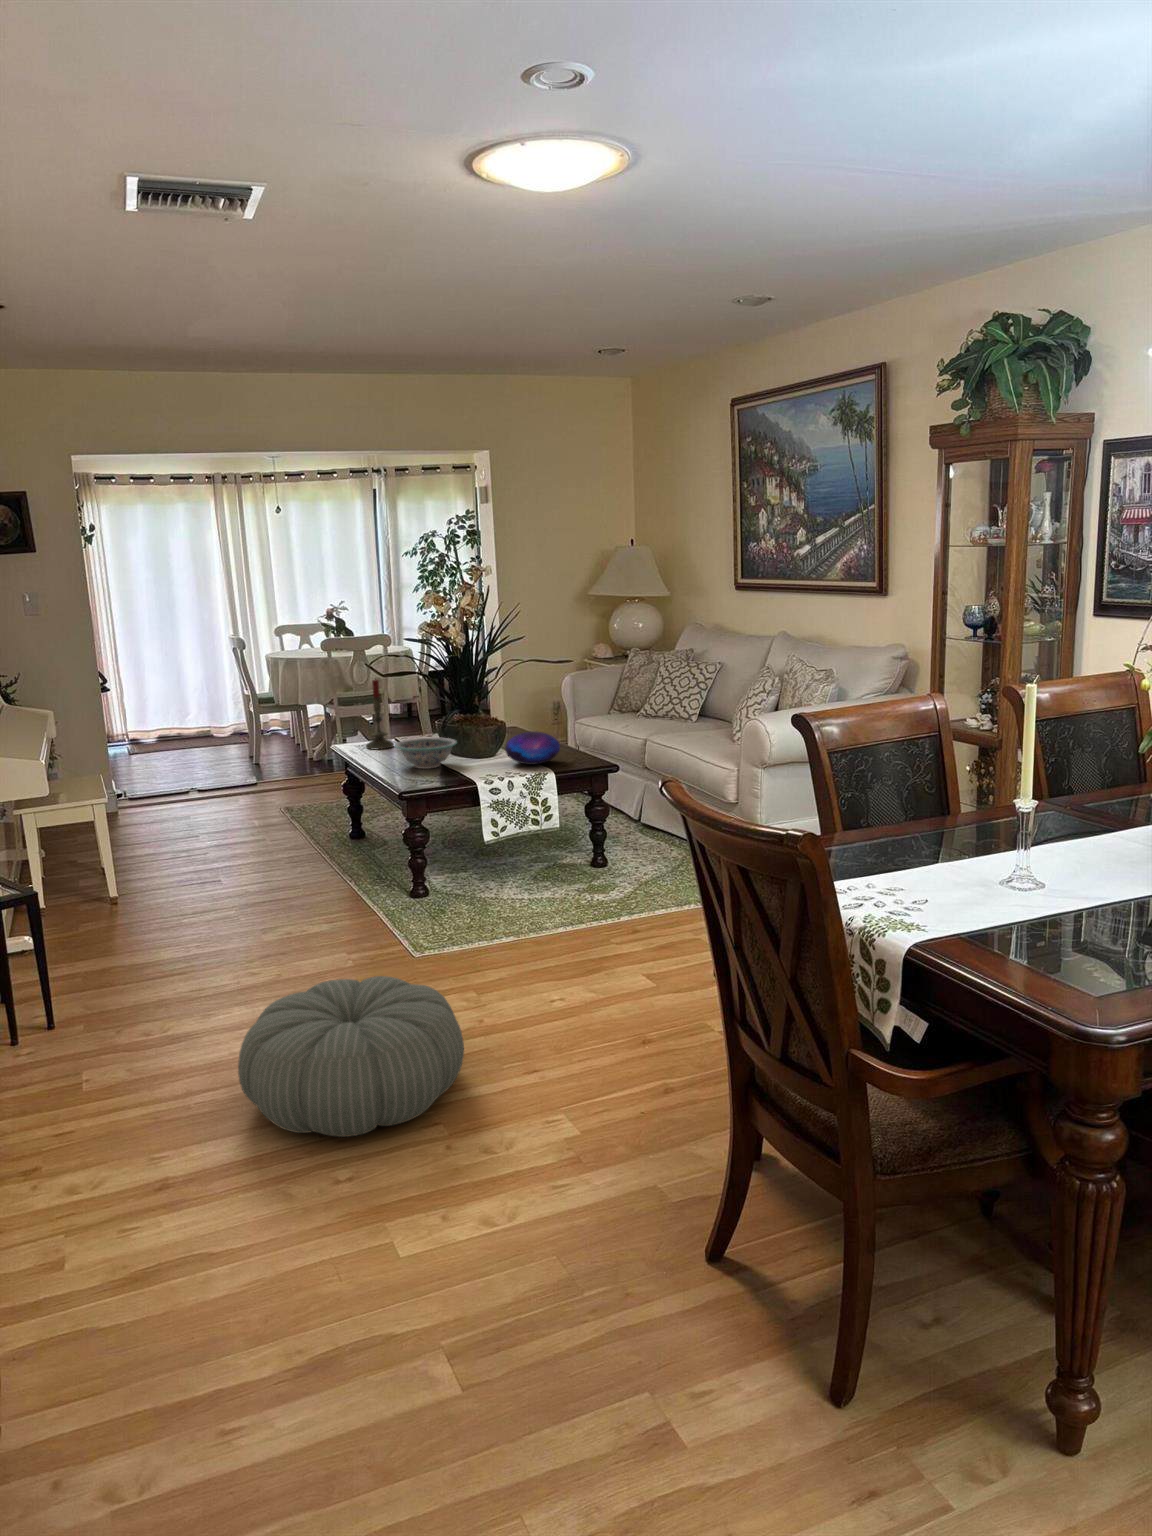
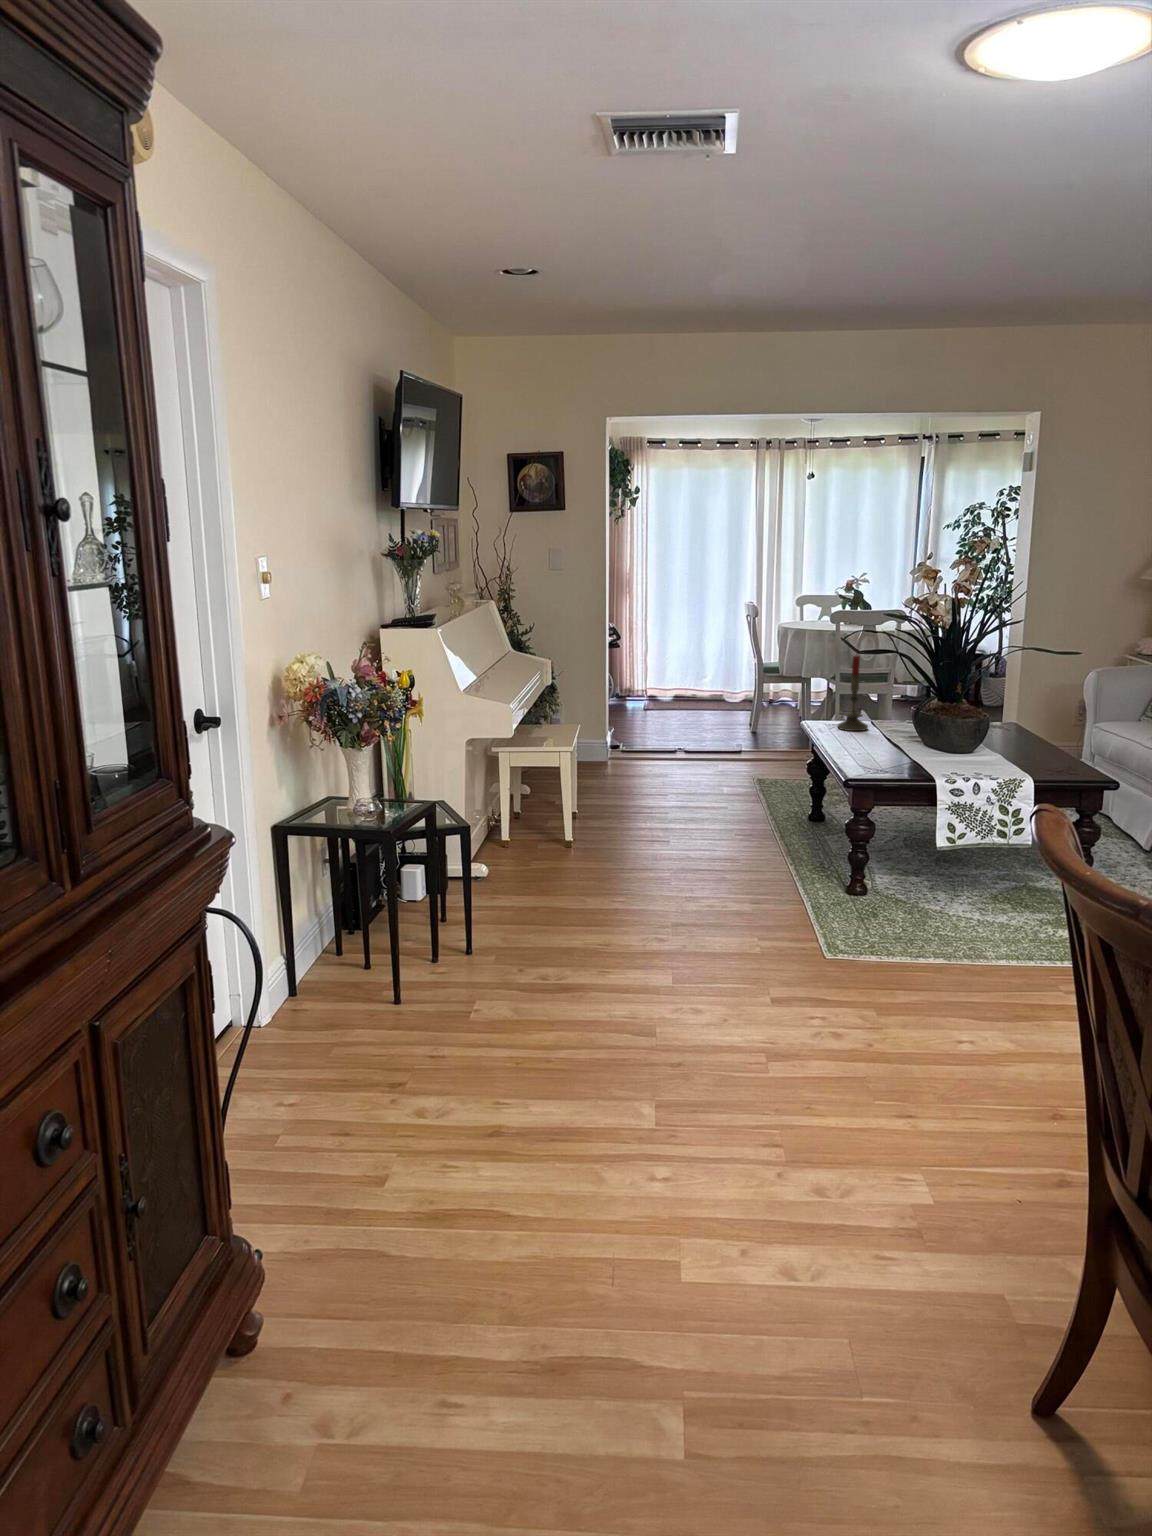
decorative orb: present [505,732,560,765] -> none [984,730,1053,769]
decorative bowl: present [395,737,457,769] -> none [858,723,929,758]
pouf: present [238,976,464,1137] -> none [587,962,821,1130]

